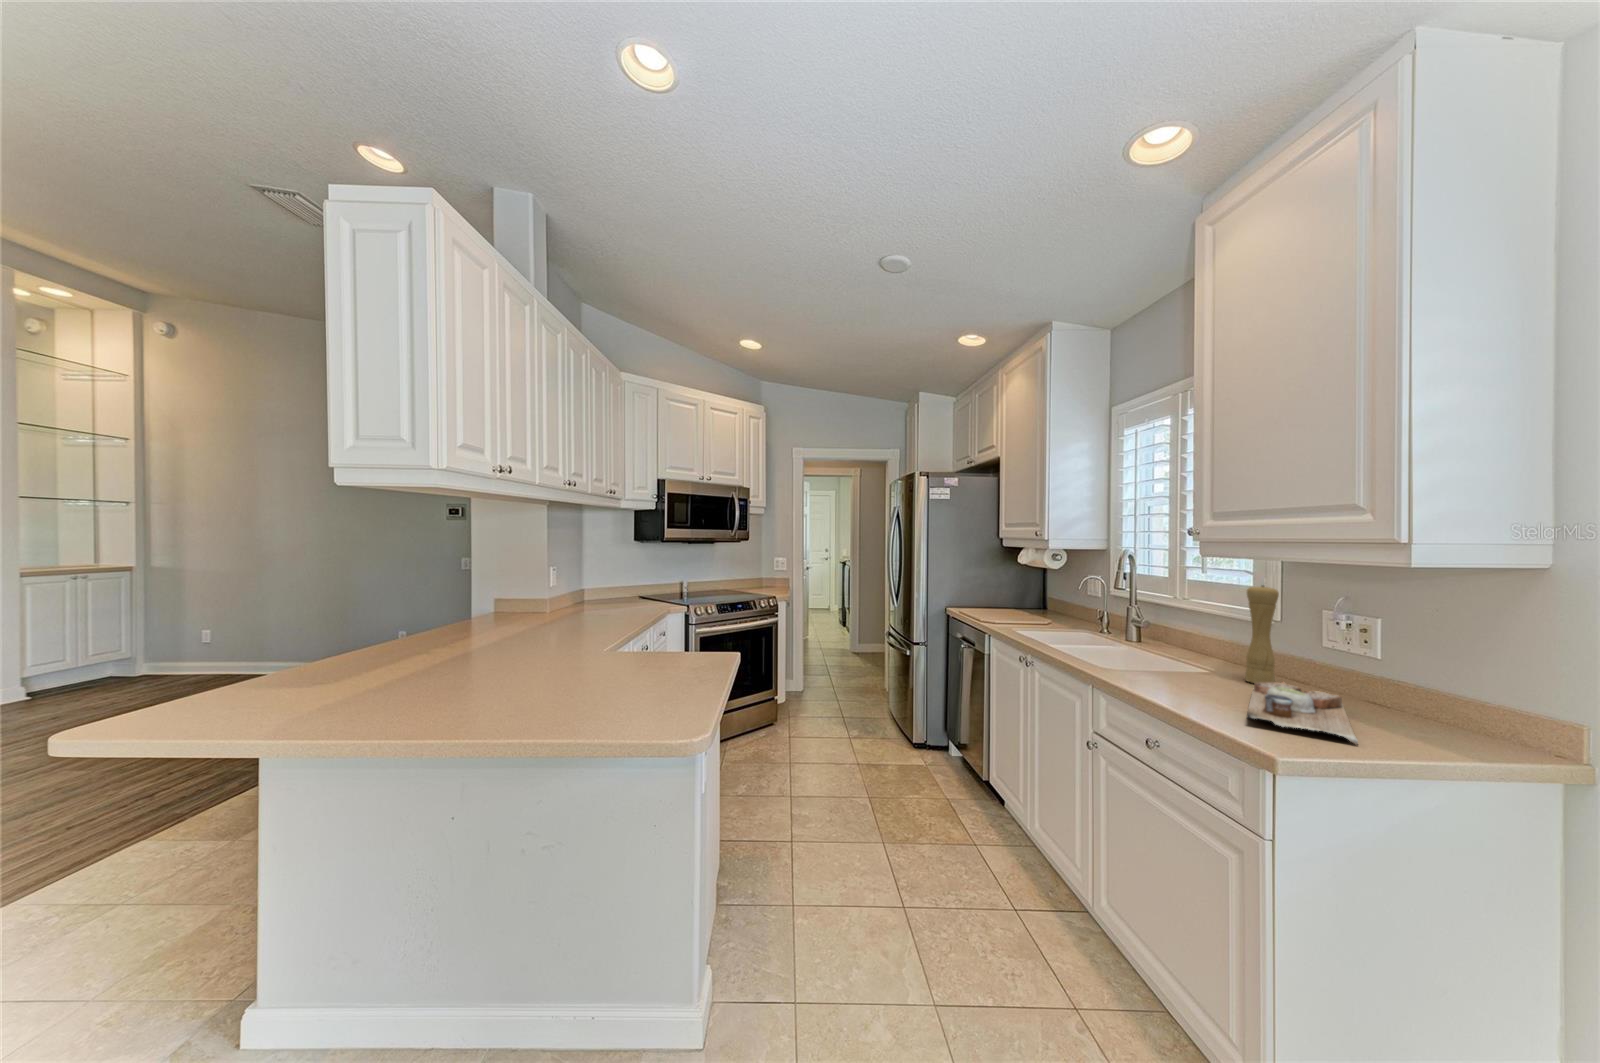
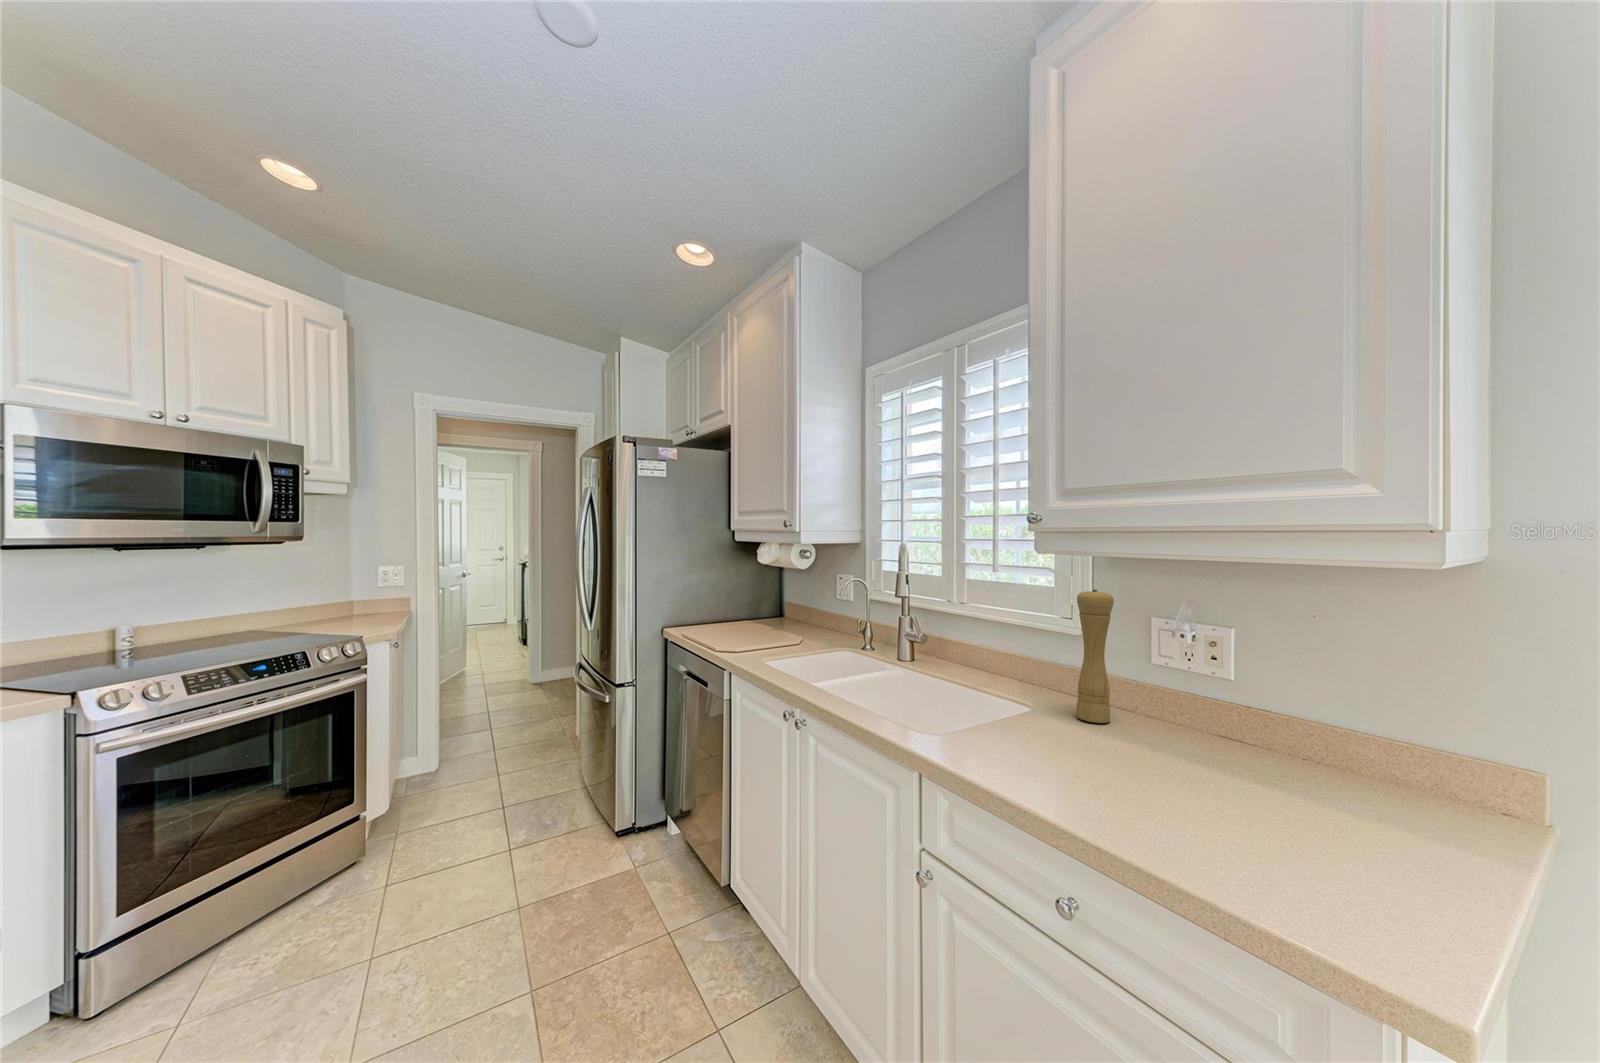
cutting board: present [1247,682,1358,745] -> none [1113,724,1376,865]

